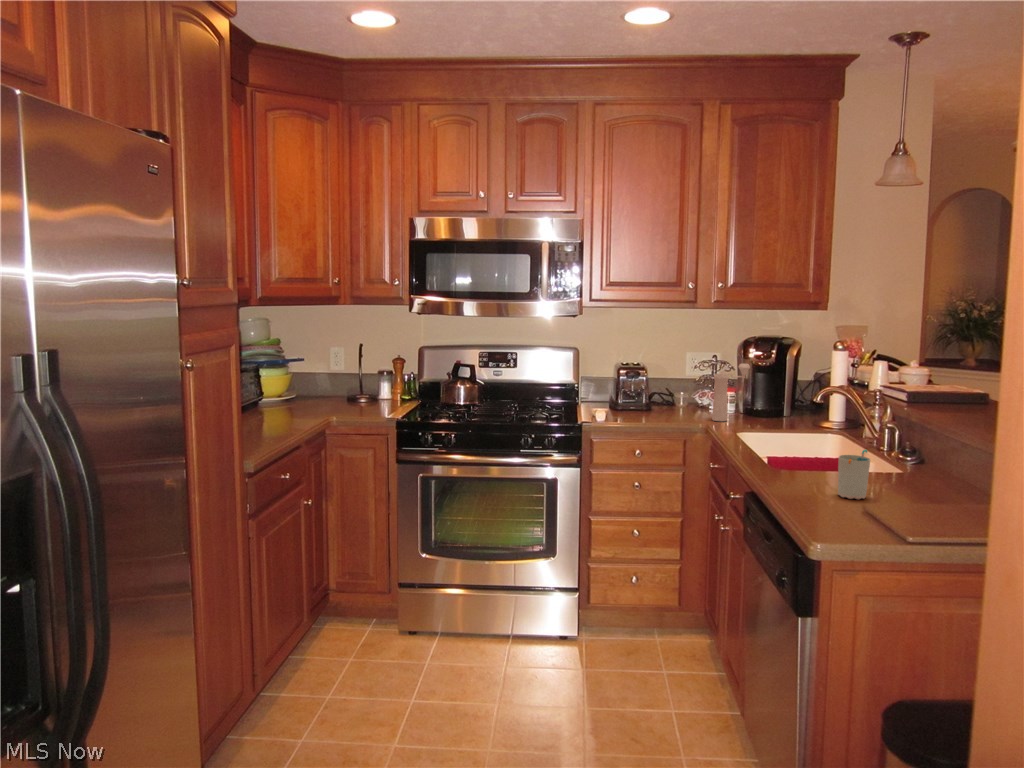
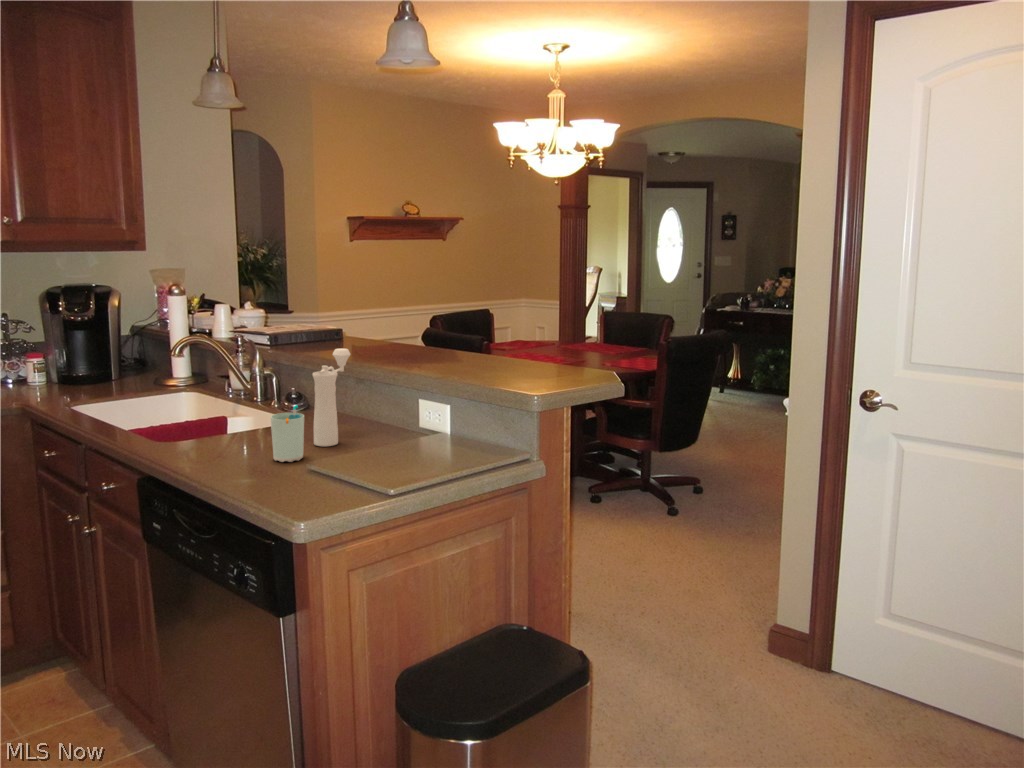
pepper mill: present [712,364,750,421] -> present [312,349,350,446]

